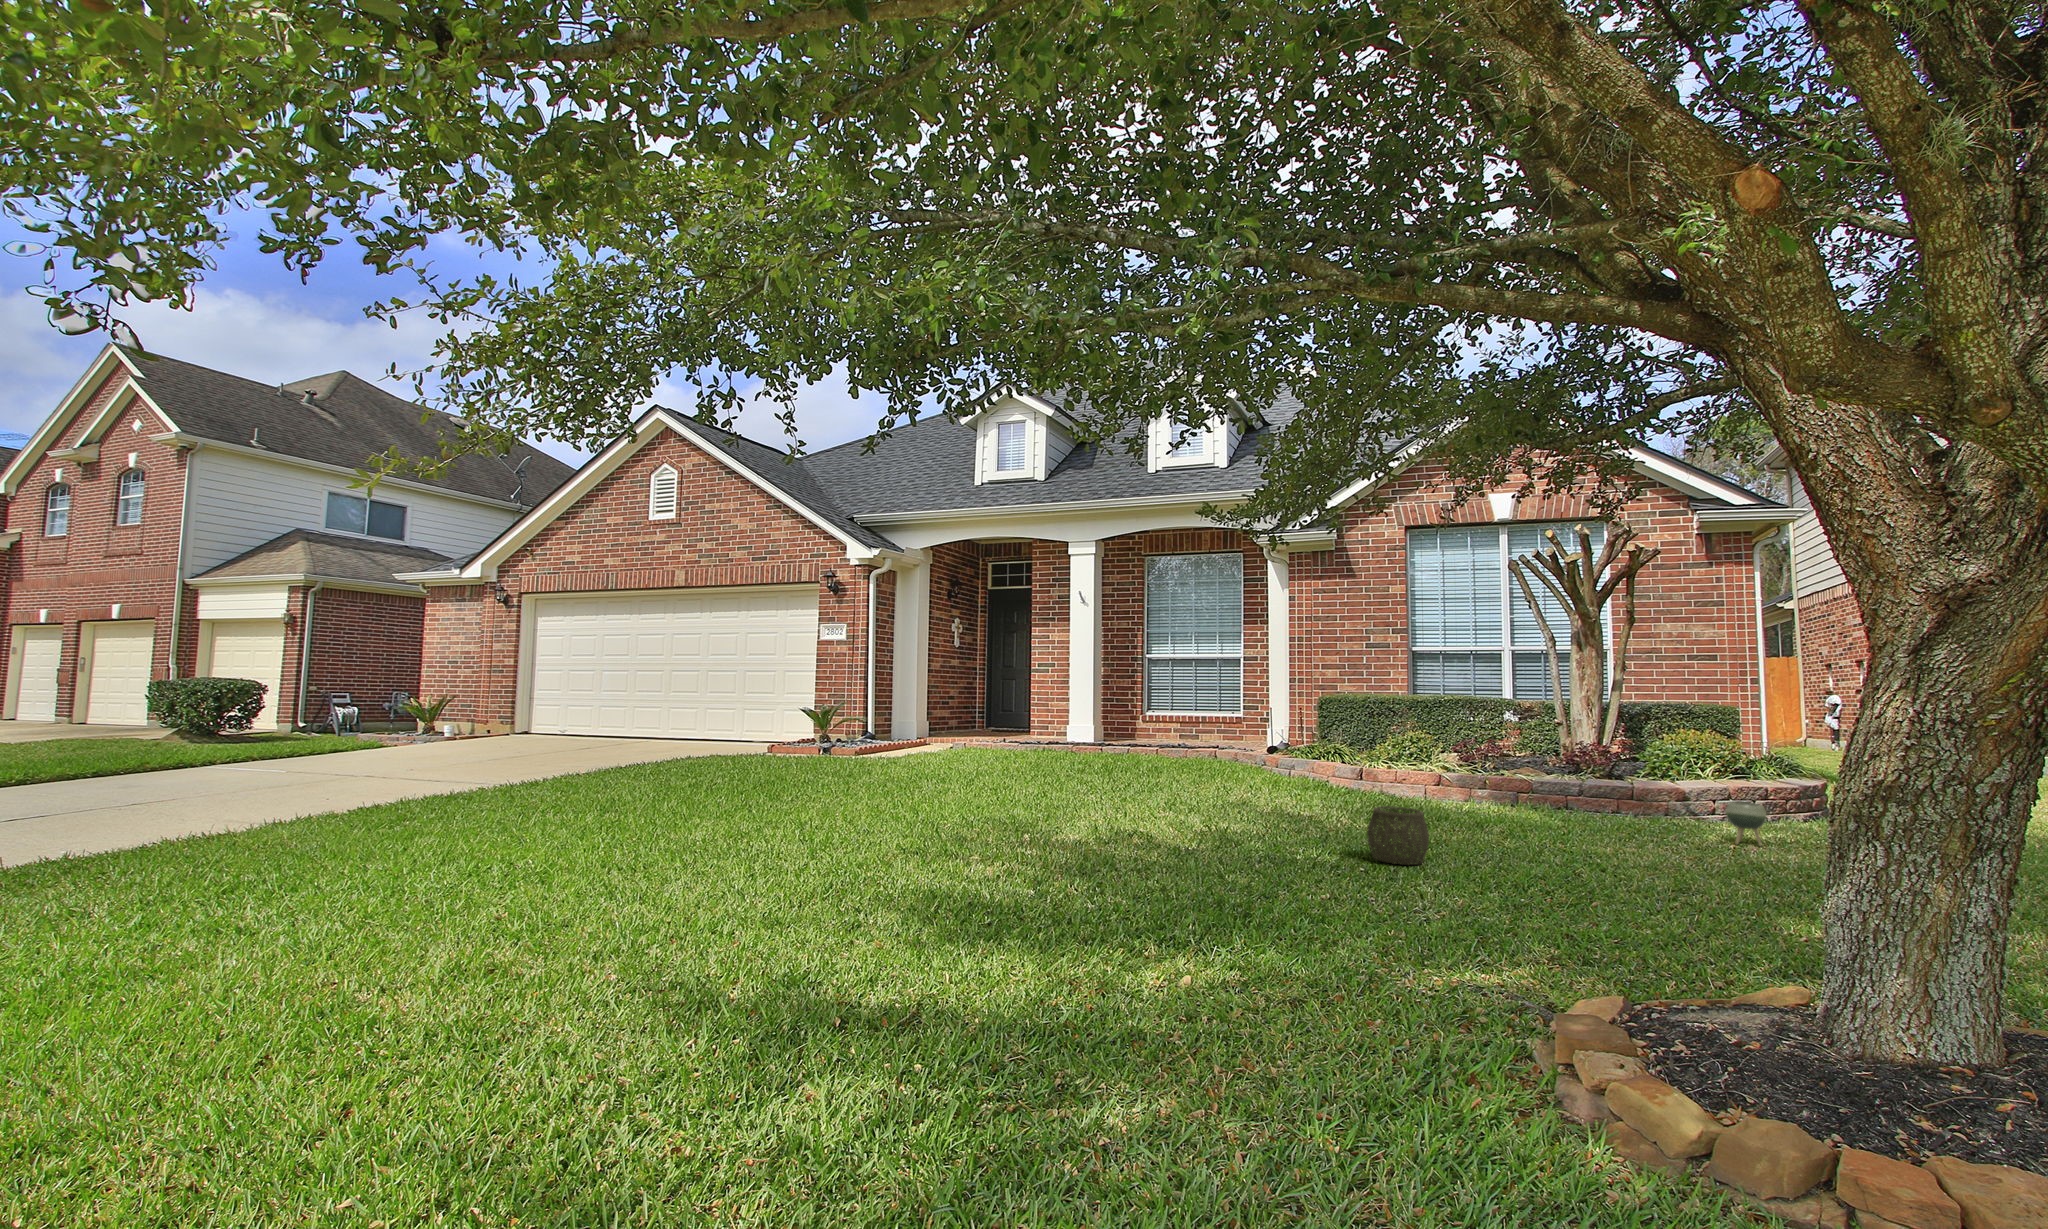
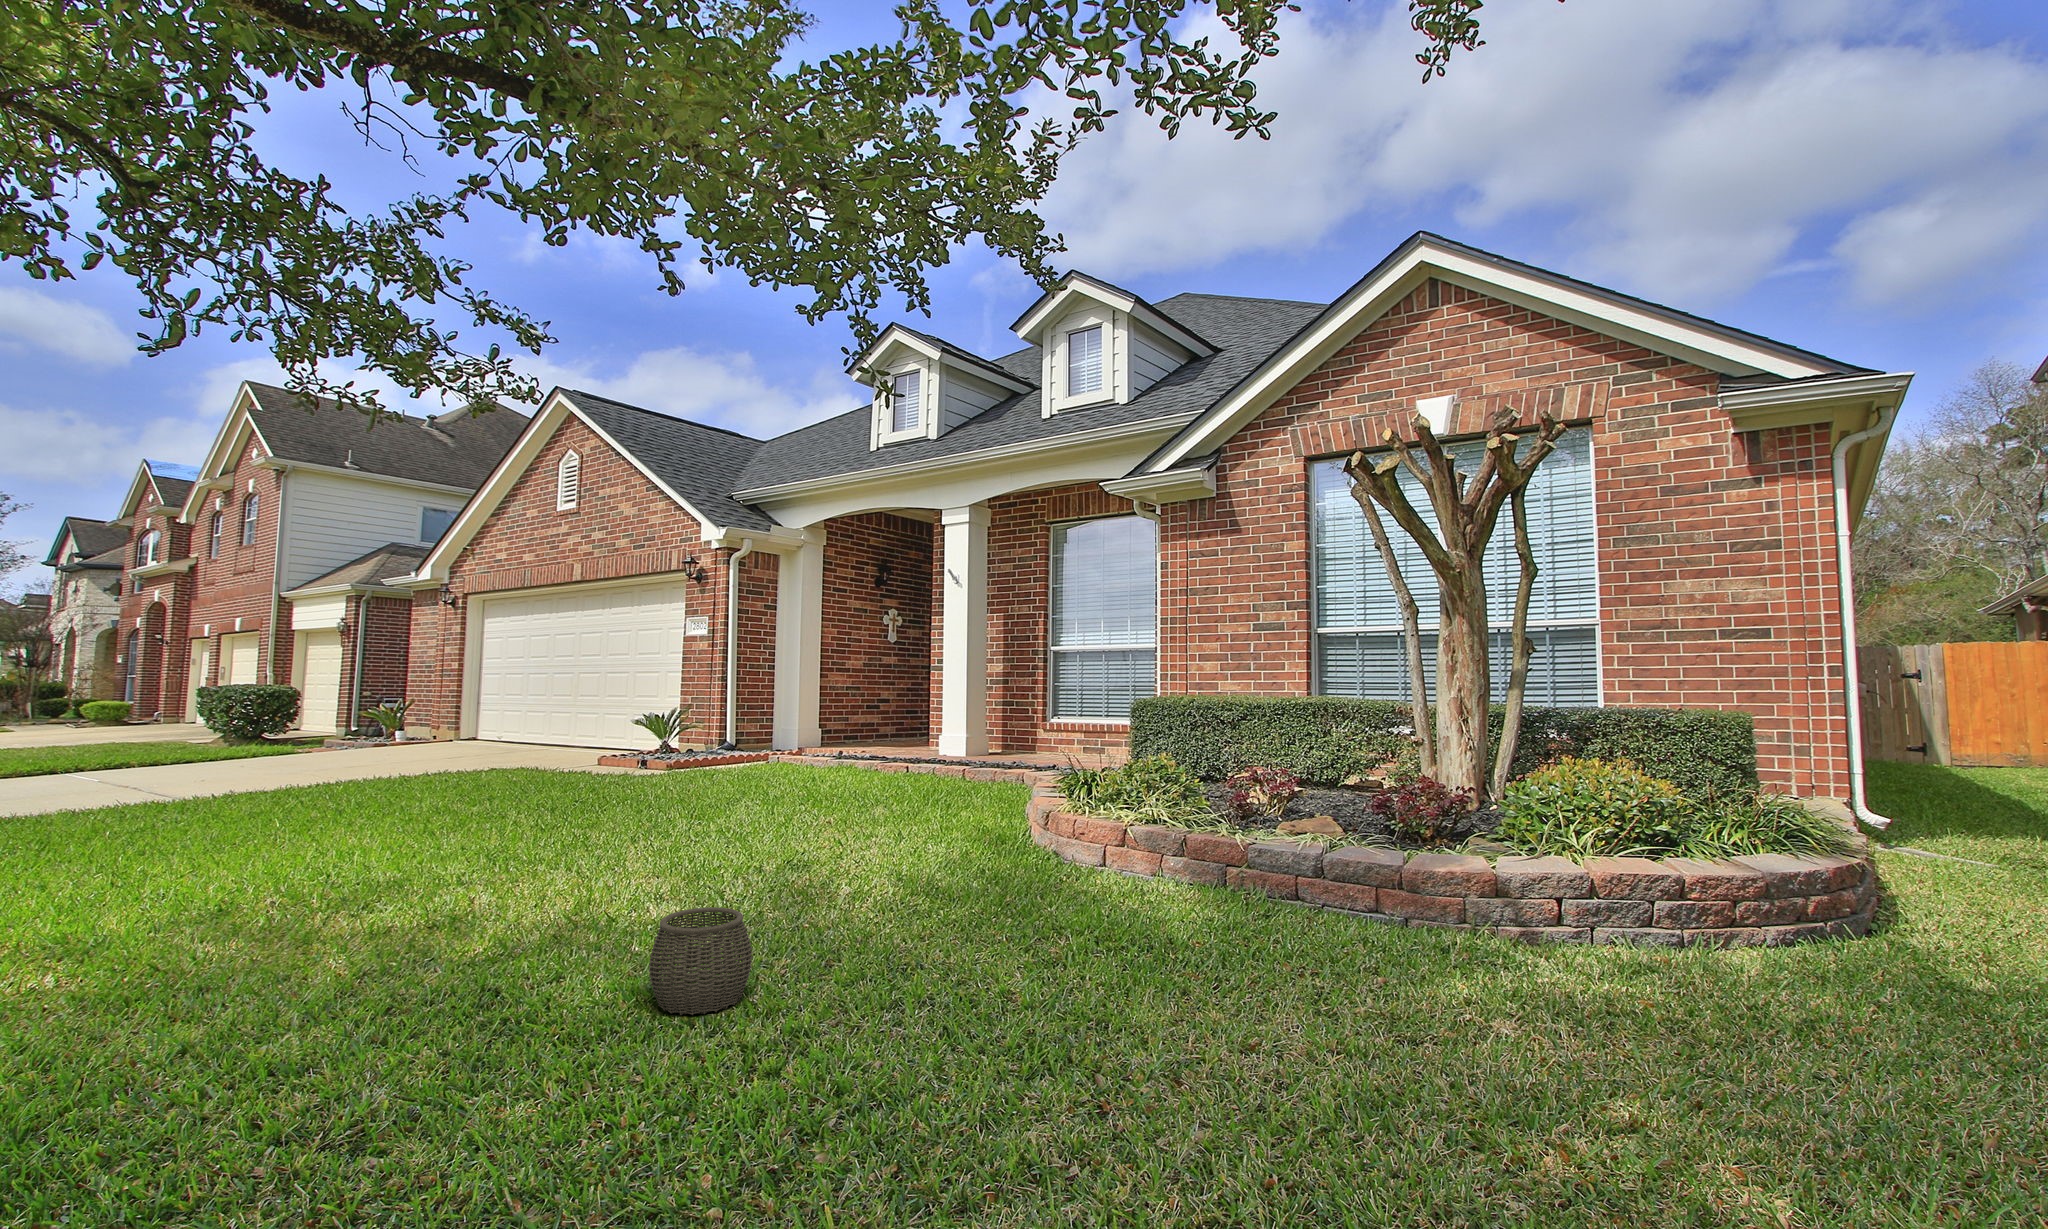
planter: present [1726,802,1767,846] -> none [1452,910,1518,999]

